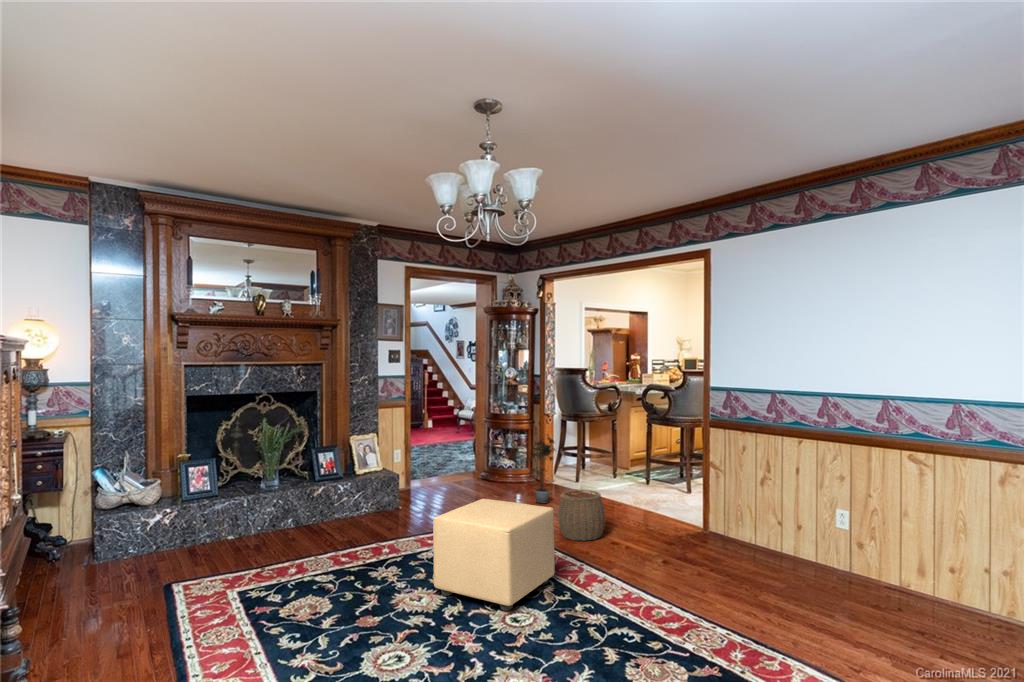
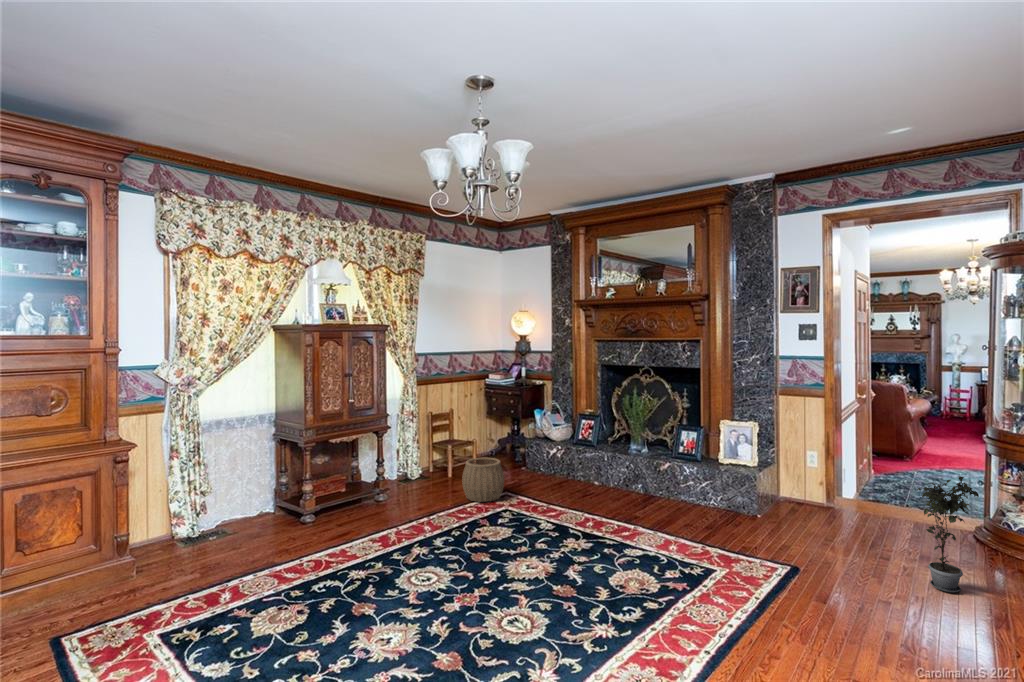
woven basket: present [558,489,606,541] -> present [462,458,504,502]
ottoman: present [433,499,555,611] -> none [512,502,628,631]

